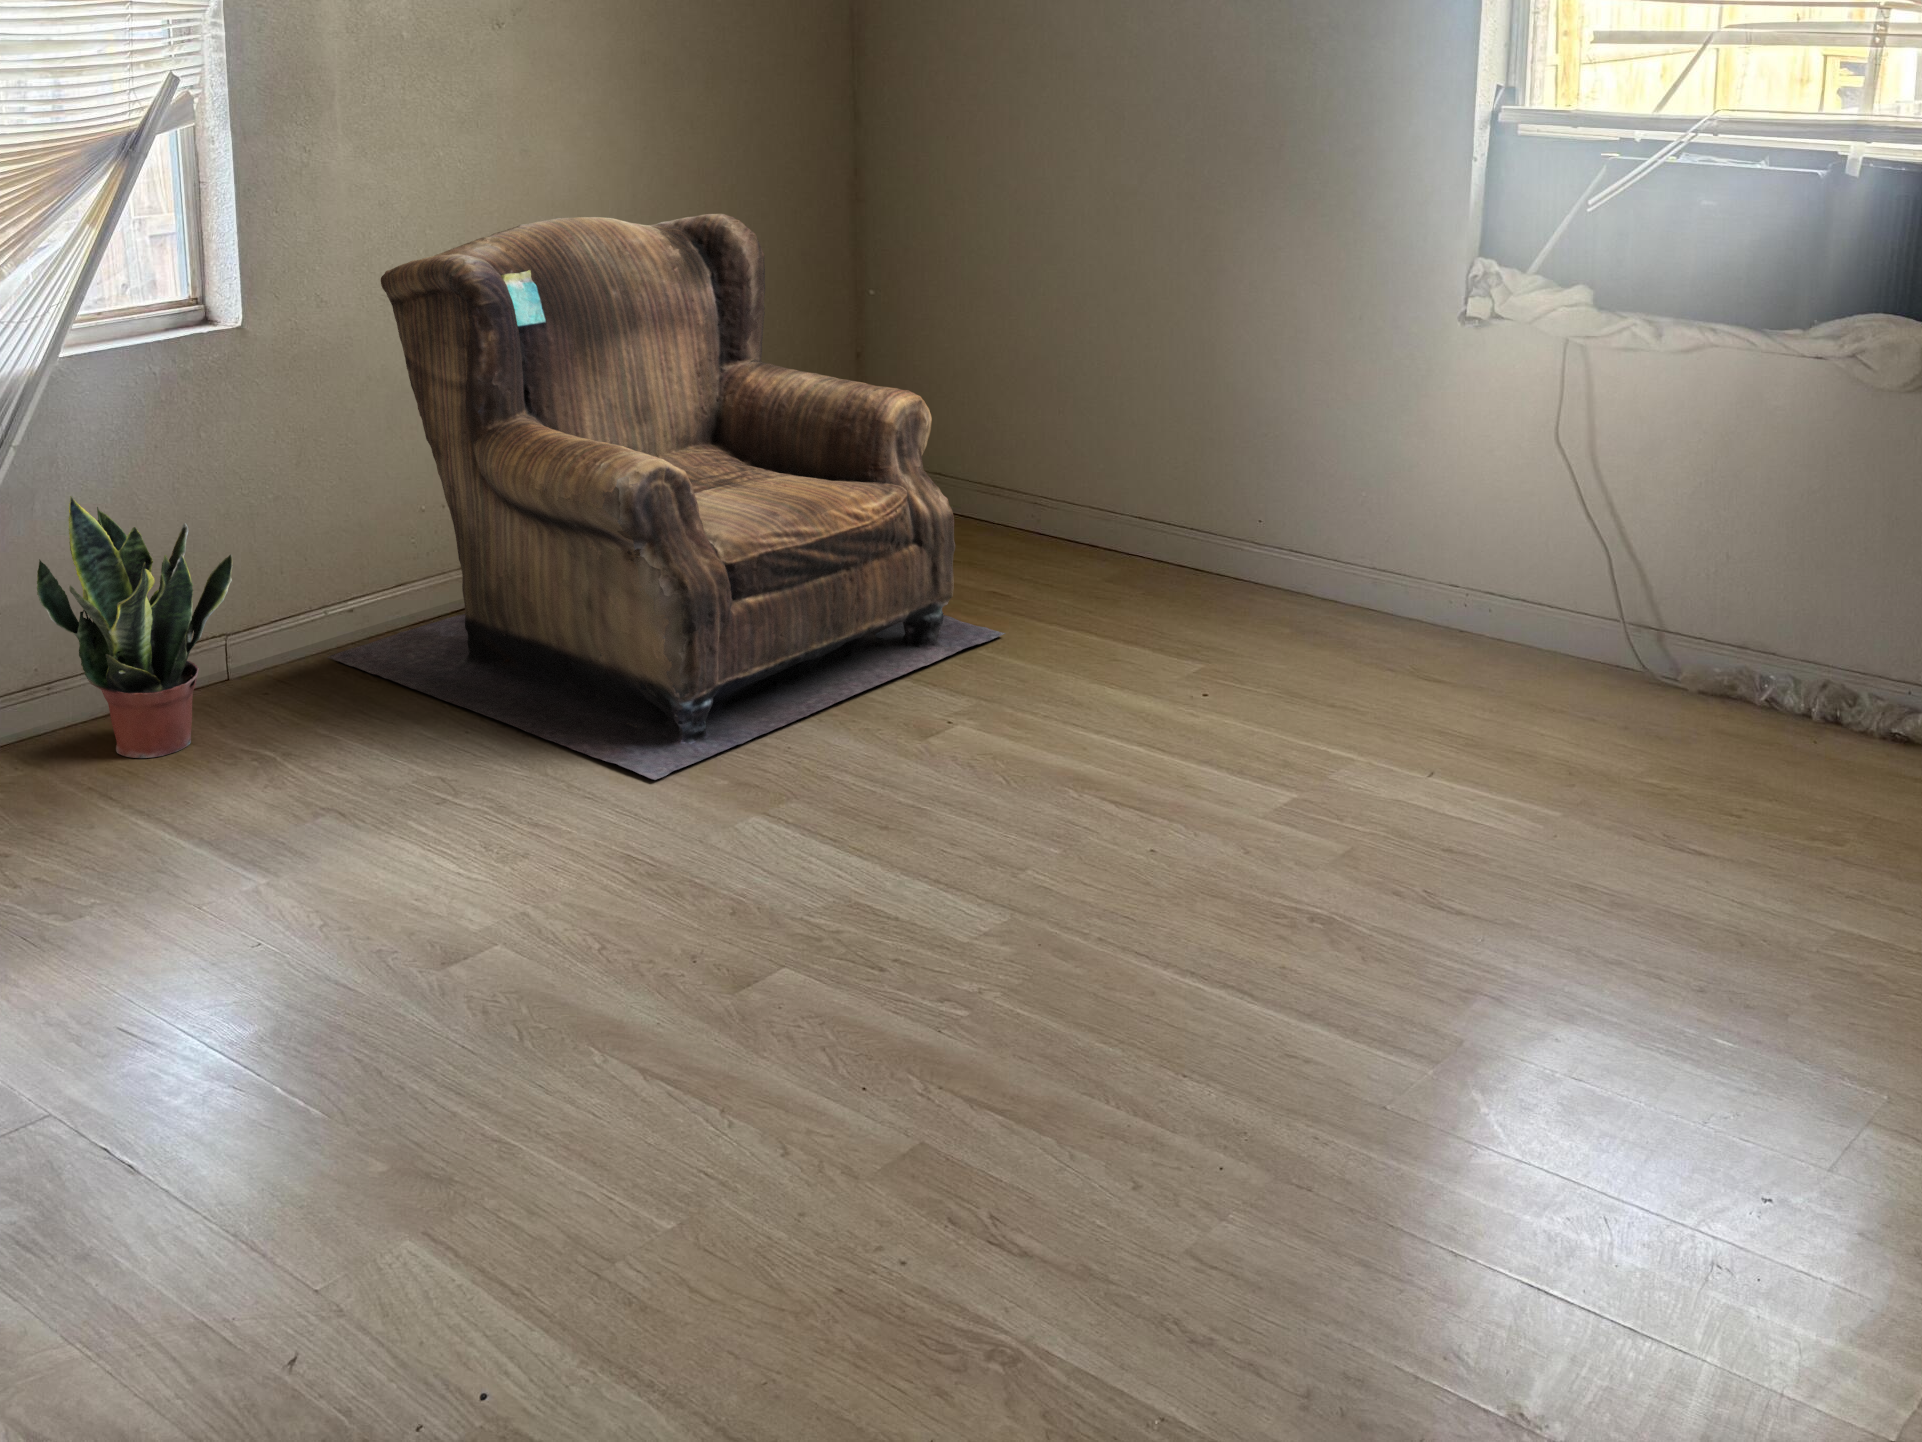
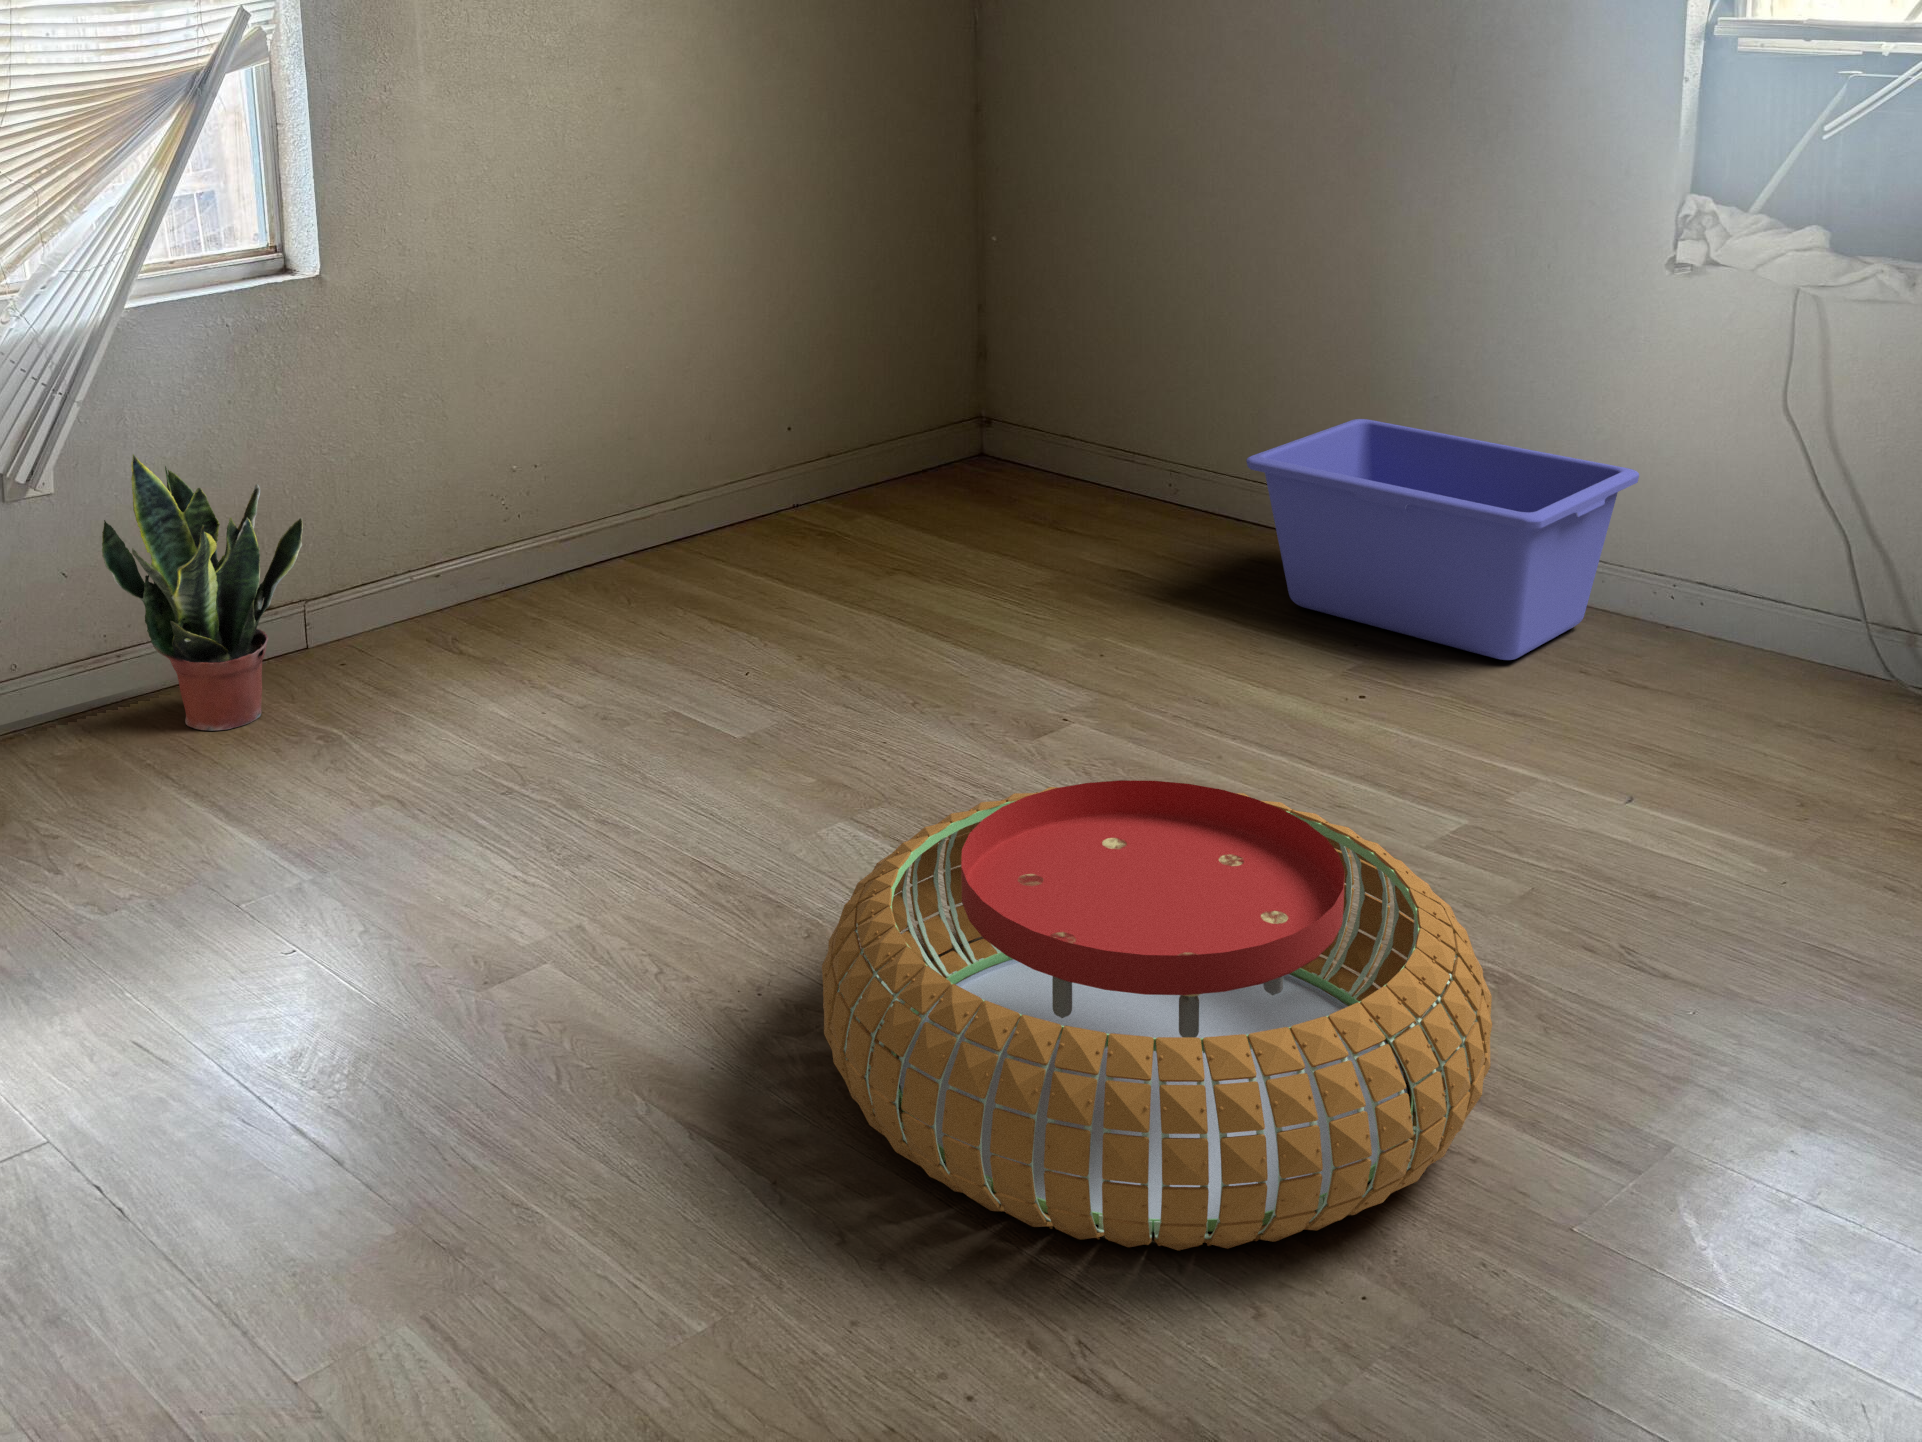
armchair: present [328,214,1005,780] -> none [409,157,1133,773]
storage bin: none [1106,452,1442,662] -> present [1246,419,1639,660]
pouf: none [752,768,1316,1152] -> present [822,780,1492,1251]

